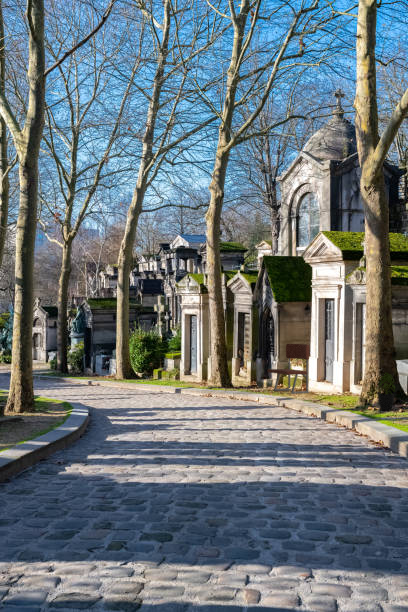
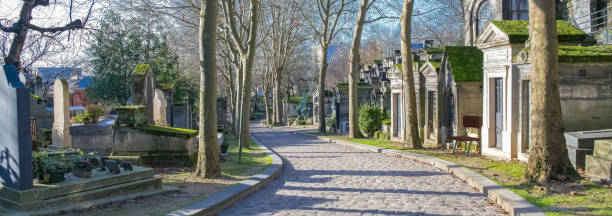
potted plant: present [376,373,395,410] -> none [541,150,567,189]

